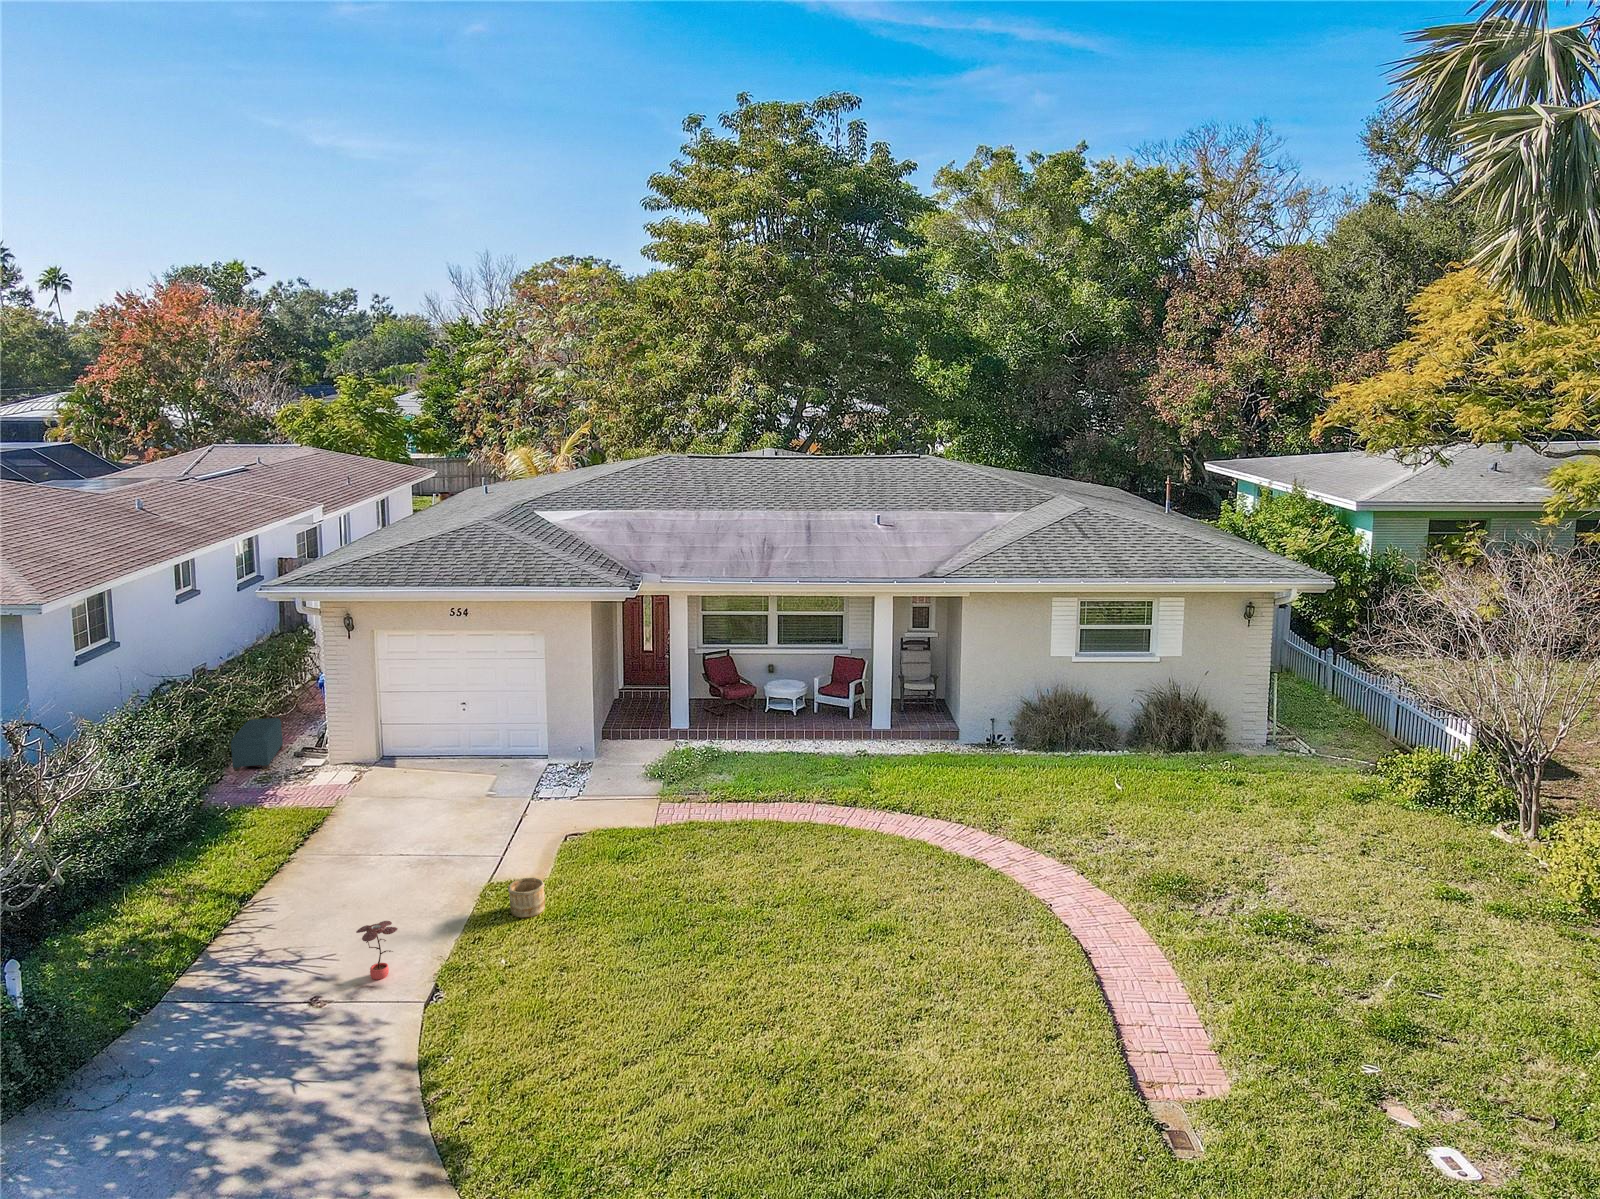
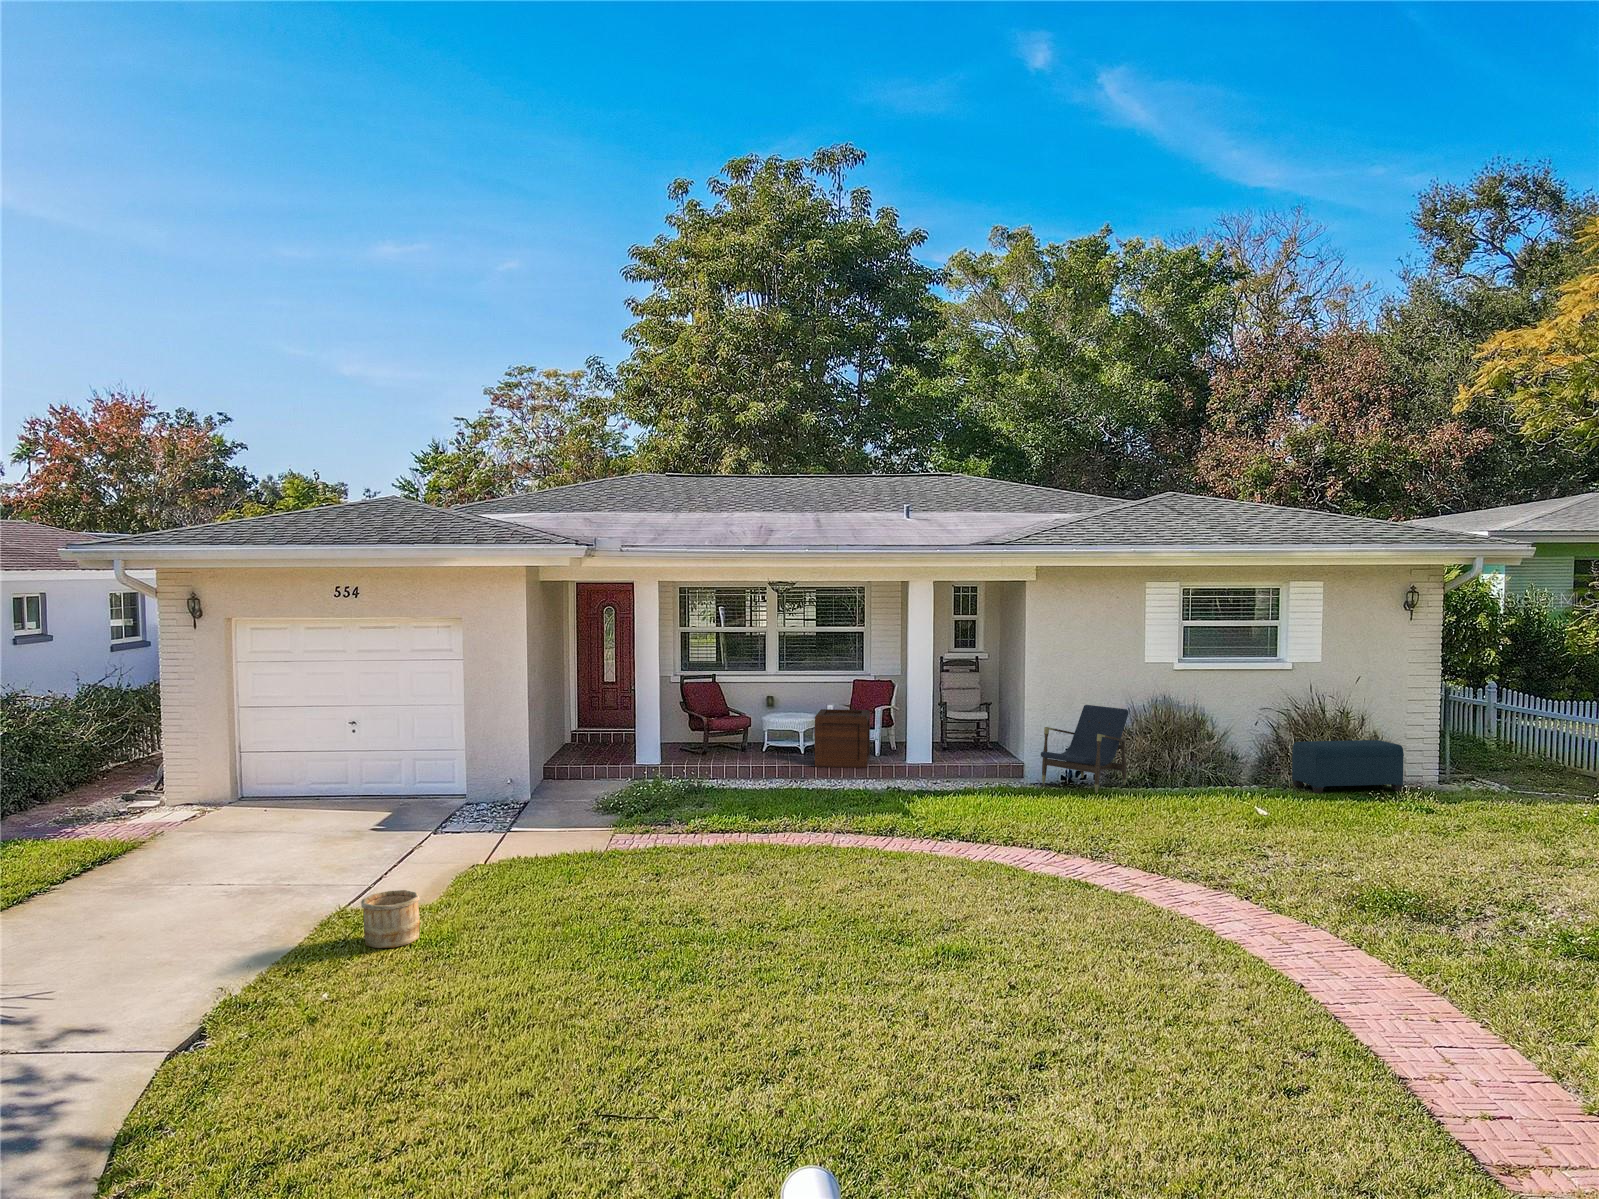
wooden crate: none [804,681,846,729] -> present [815,709,870,768]
lounge chair: none [968,690,1034,761] -> present [1041,705,1129,793]
bench: present [231,718,283,771] -> present [1292,740,1404,793]
potted plant: present [356,921,398,980] -> none [86,926,157,1022]

